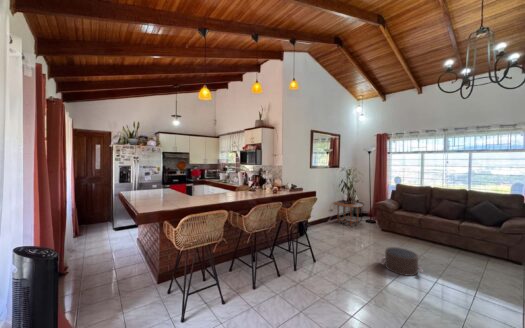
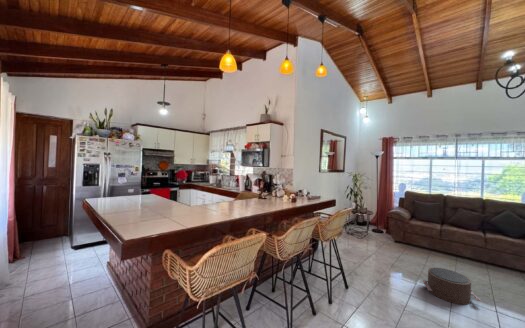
side table: present [334,202,363,225] -> none [339,209,373,237]

